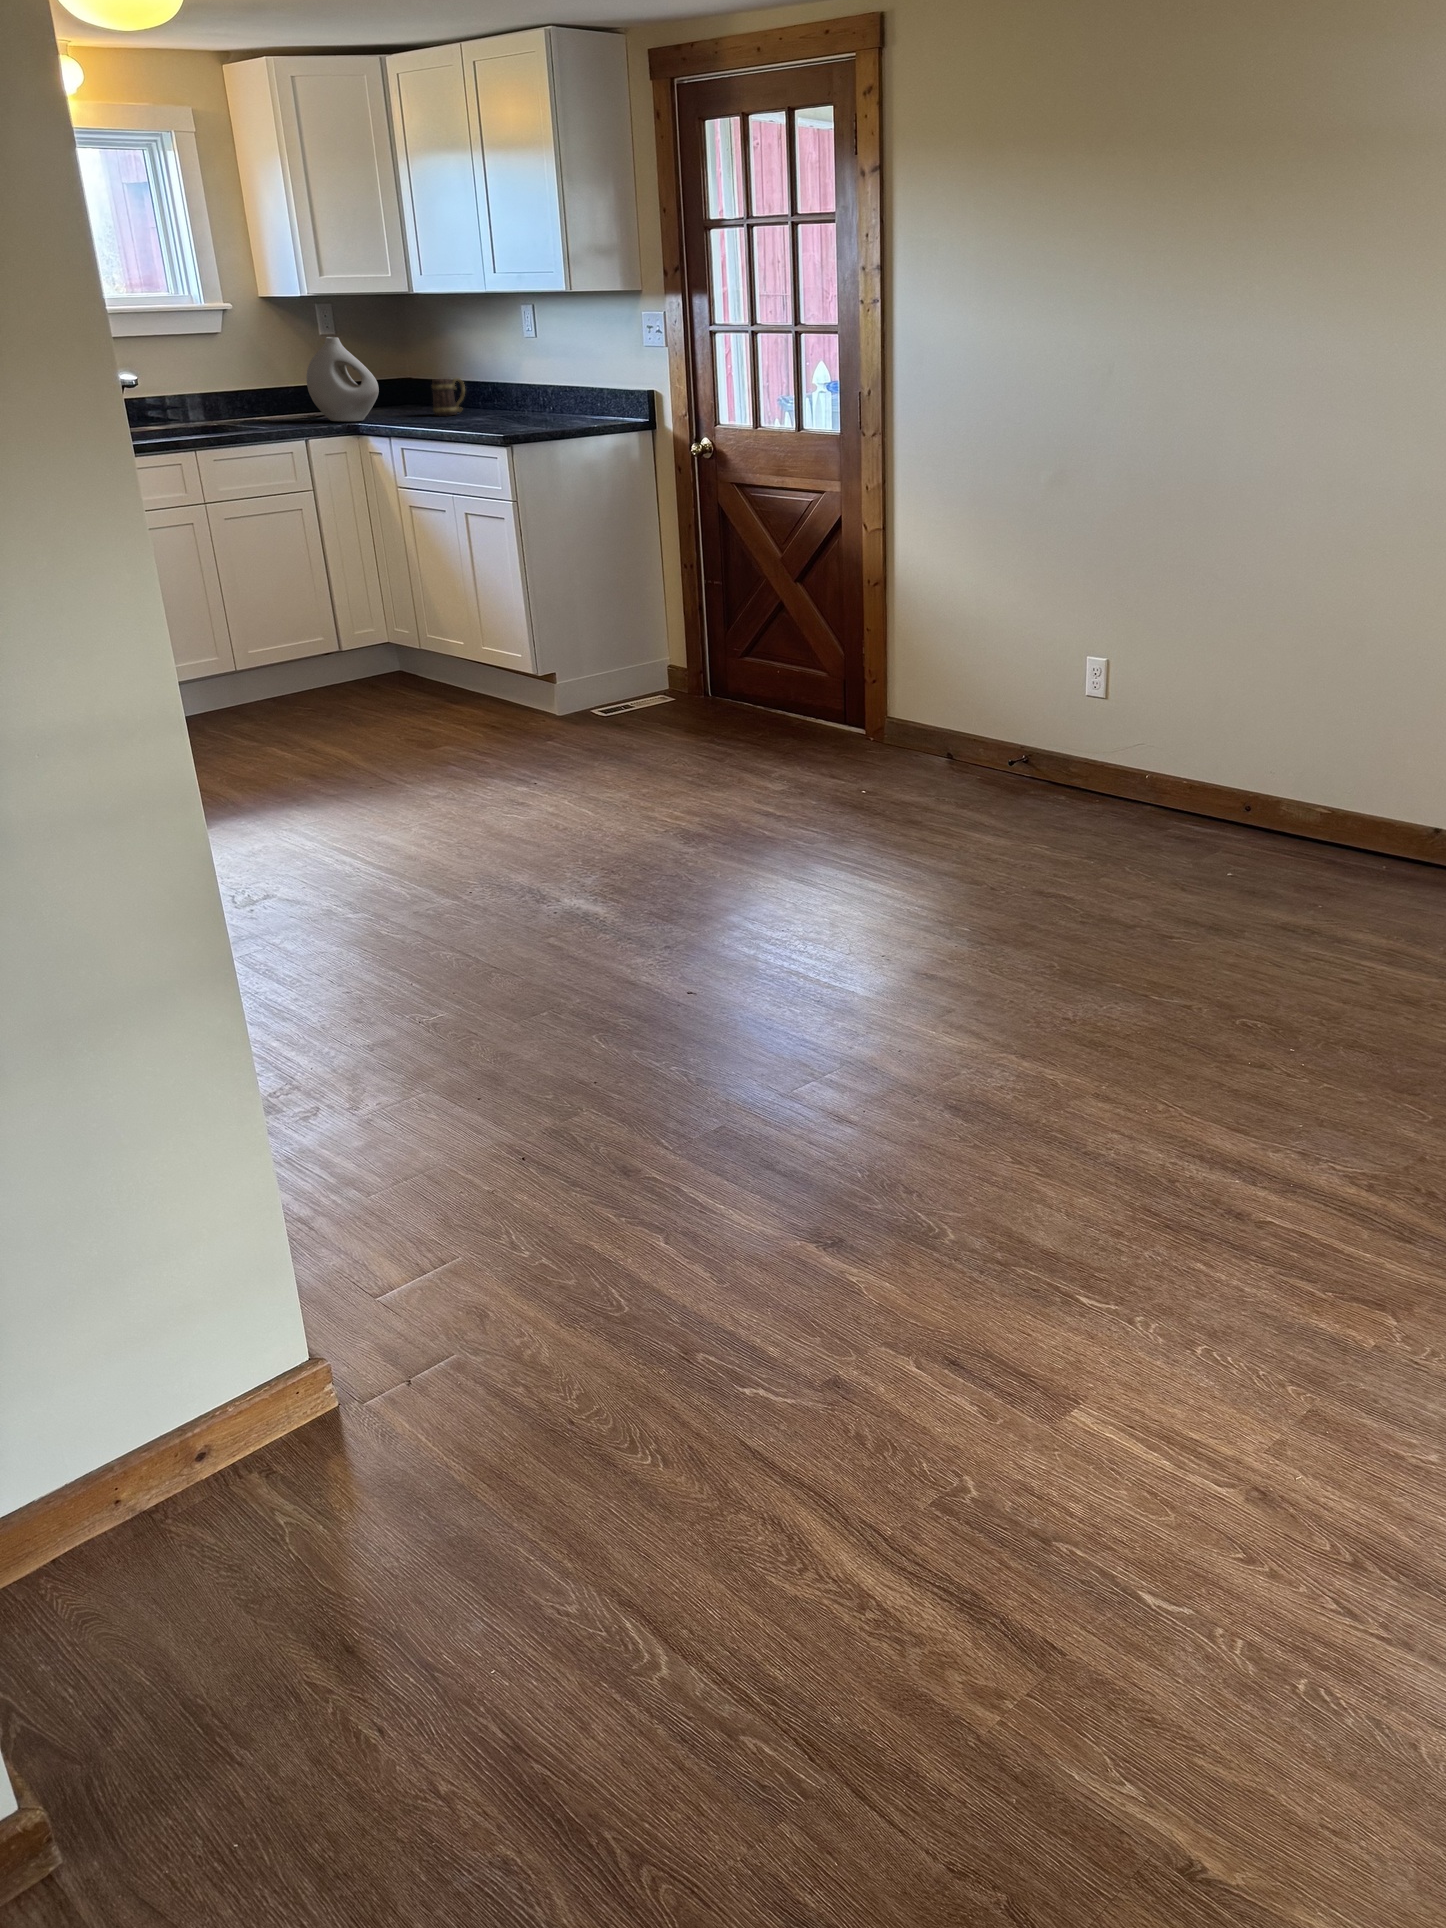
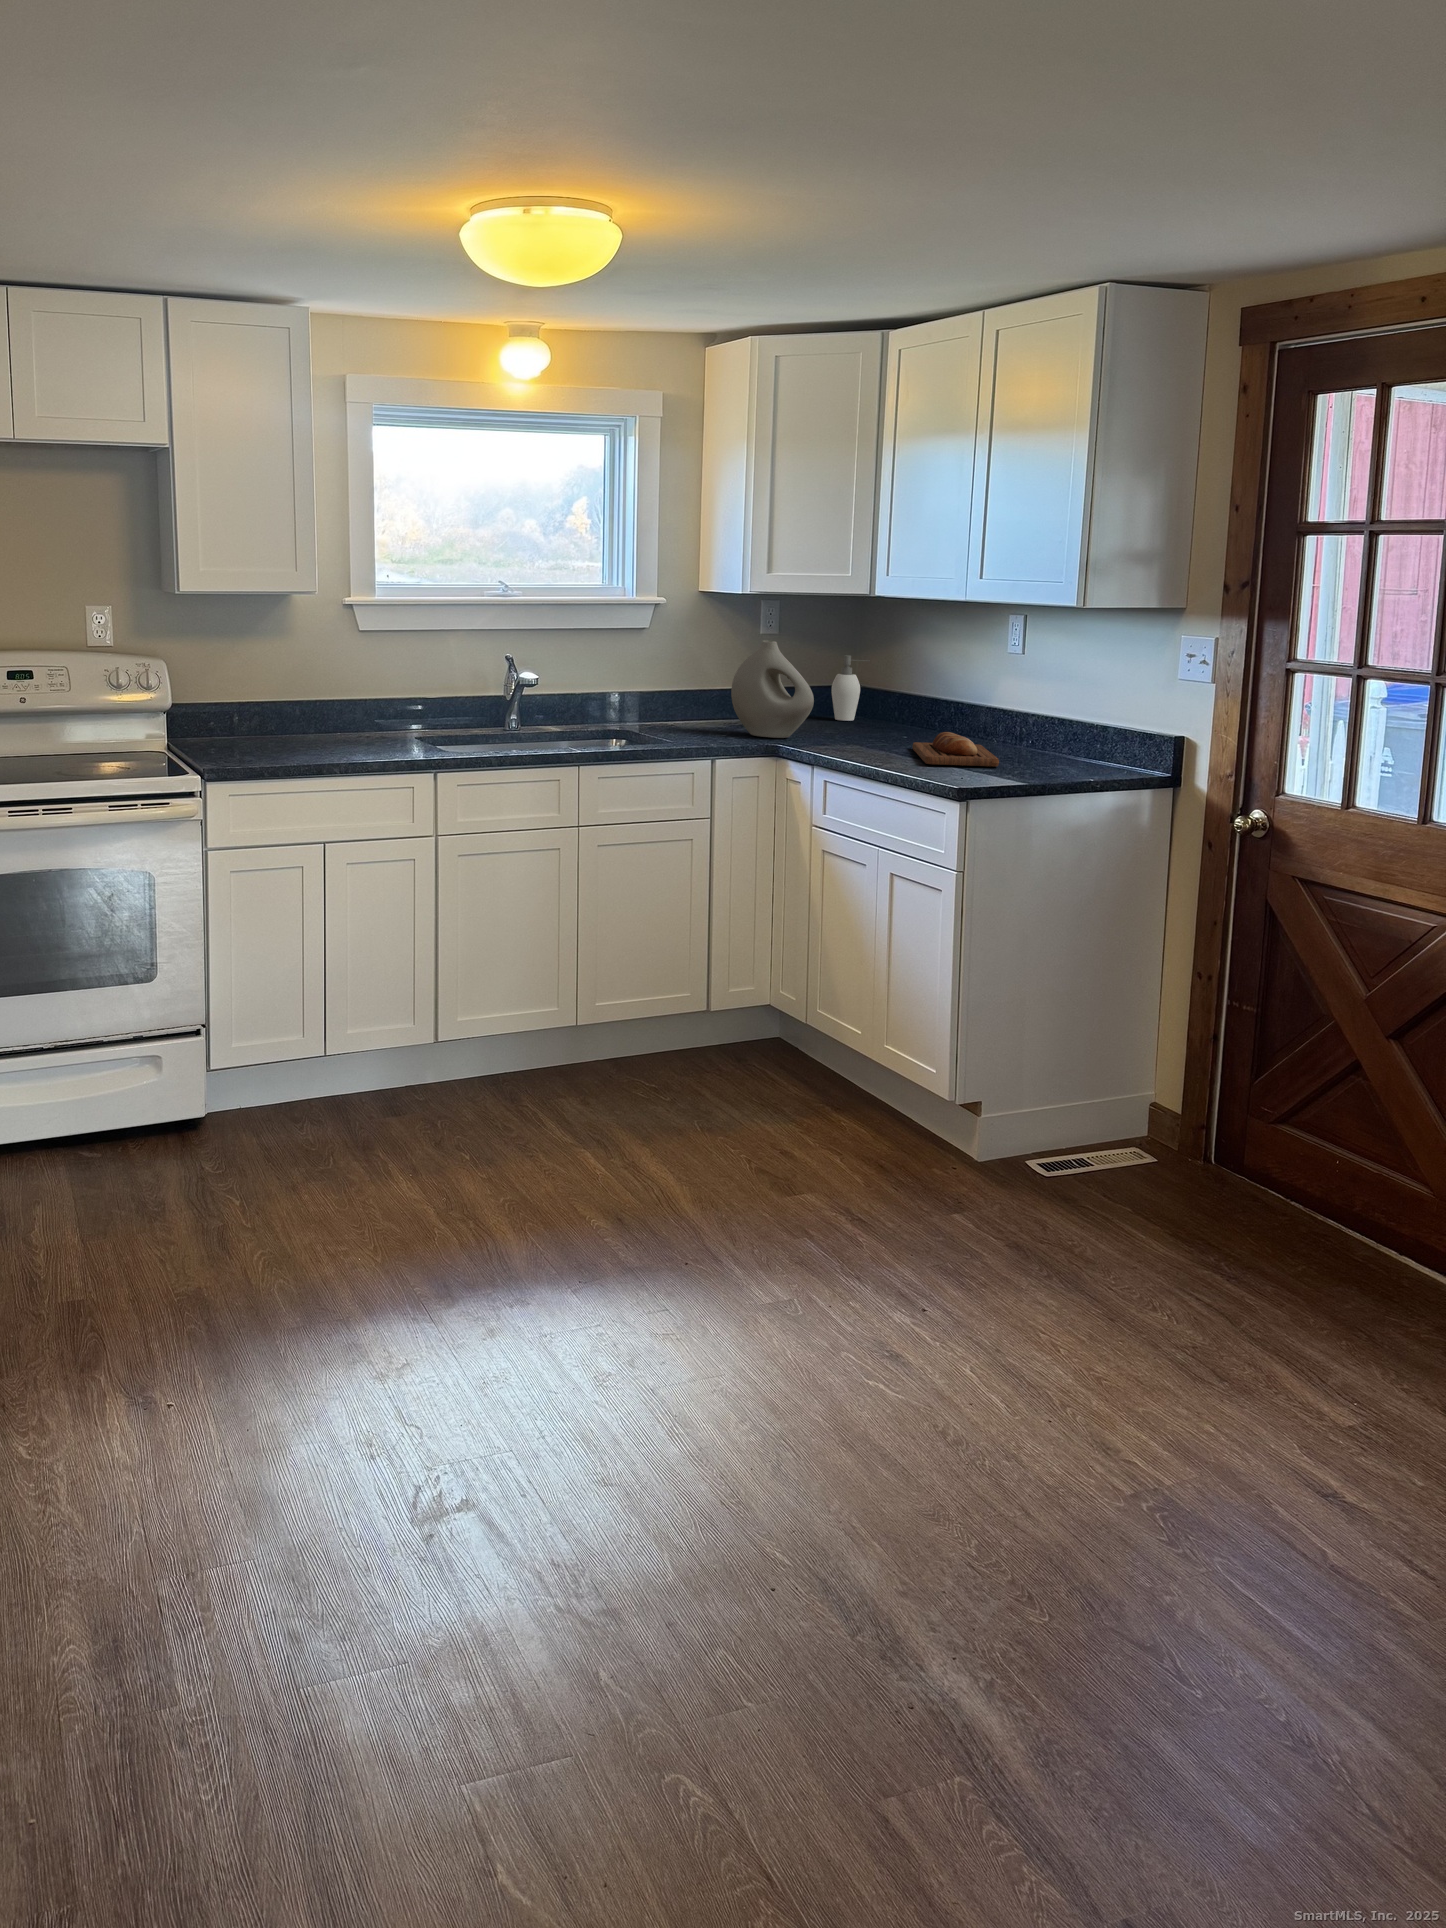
soap dispenser: none [391,351,420,408] -> present [832,655,866,721]
mug: present [432,378,465,415] -> none [875,693,920,737]
bread loaf: none [464,404,529,427] -> present [913,732,999,767]

